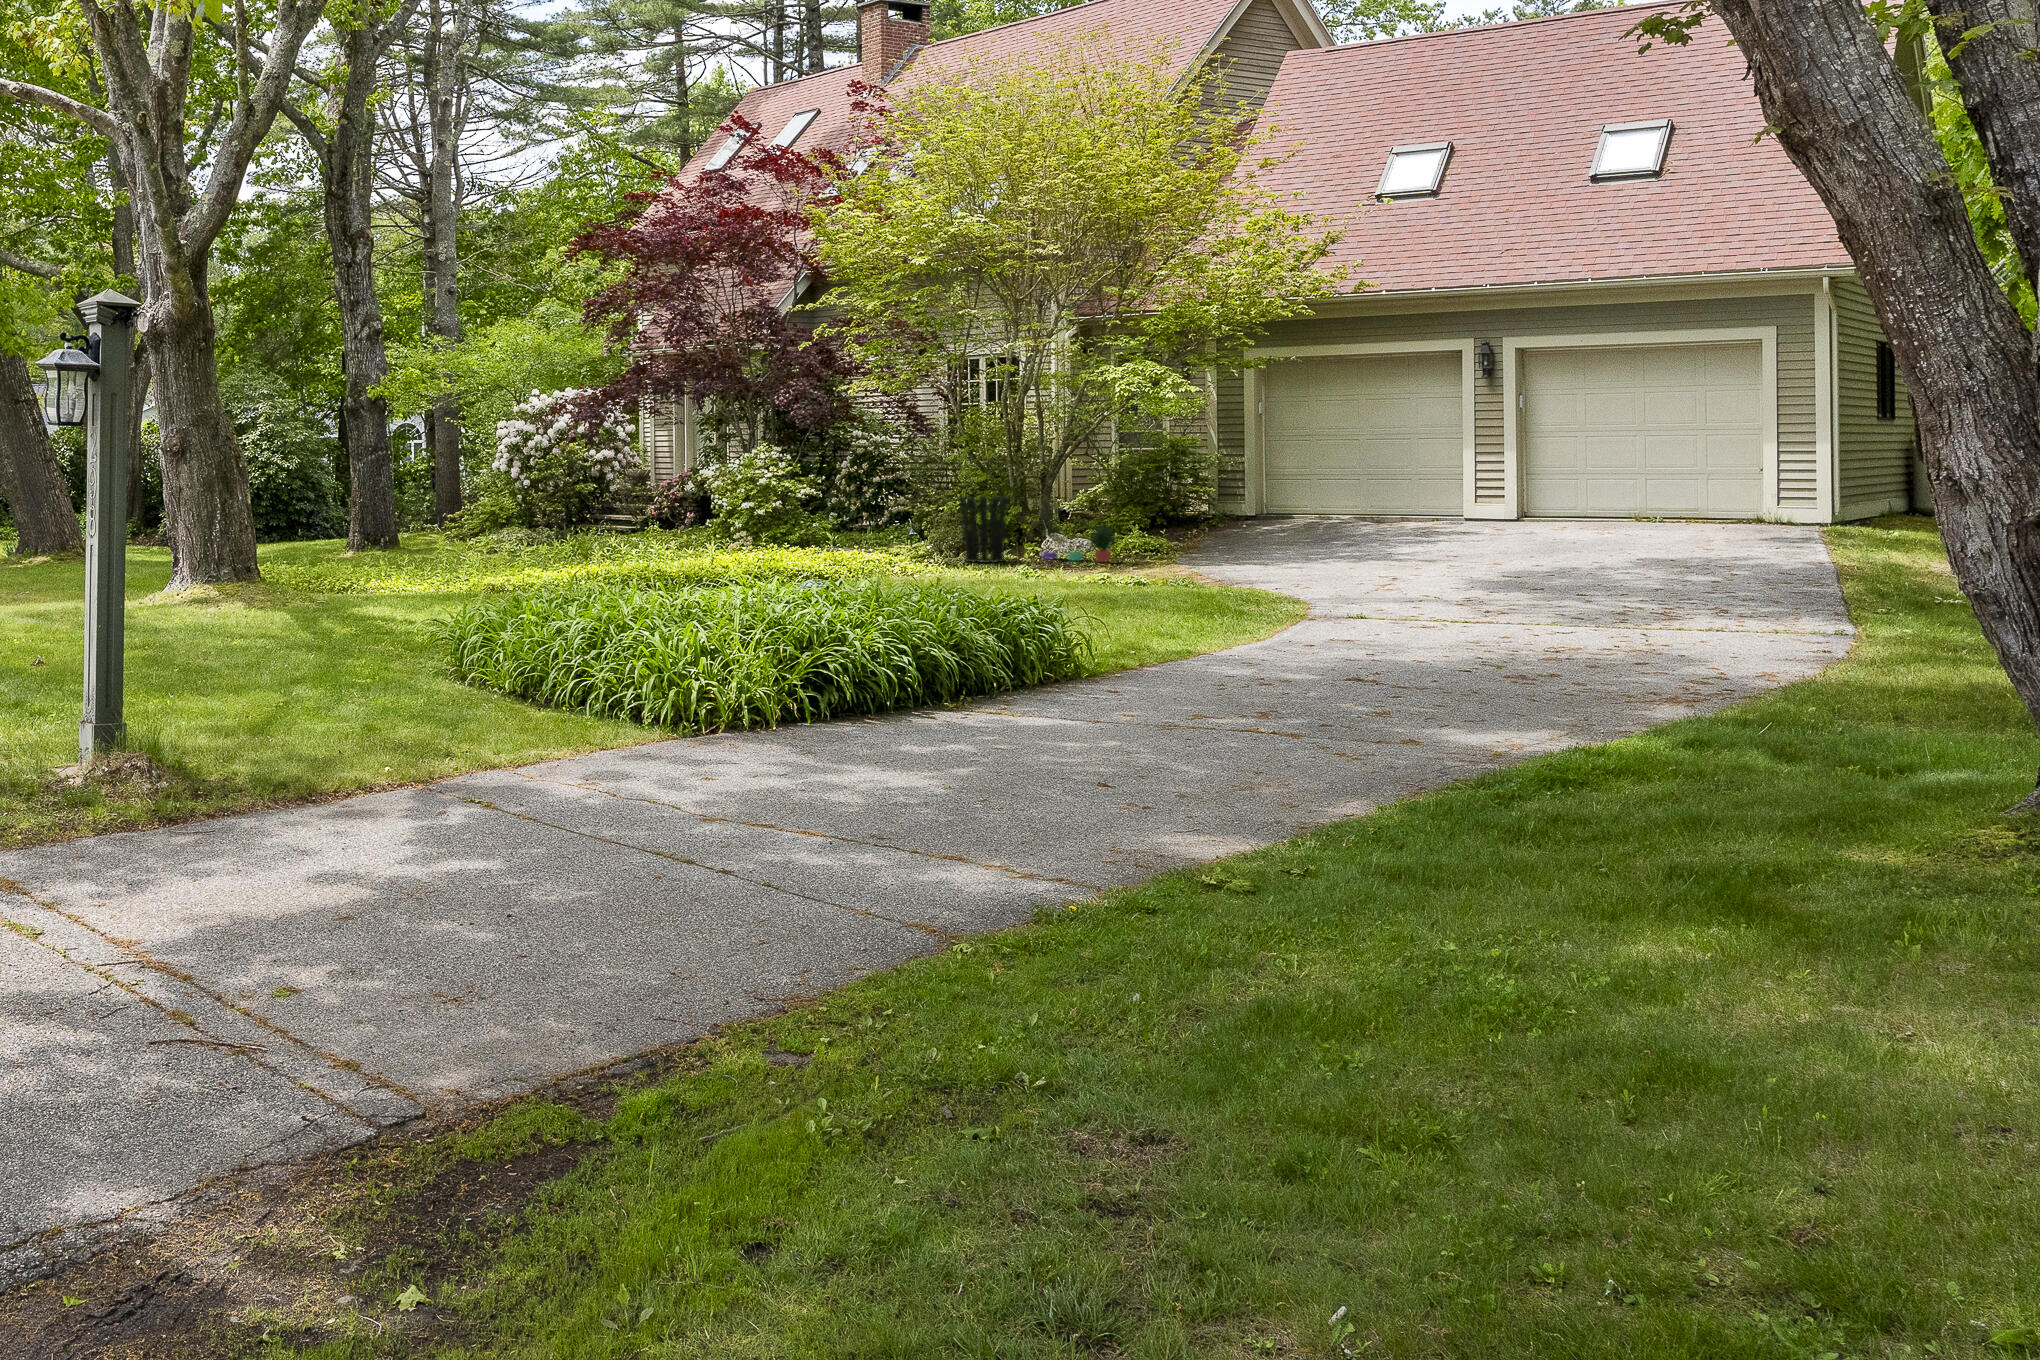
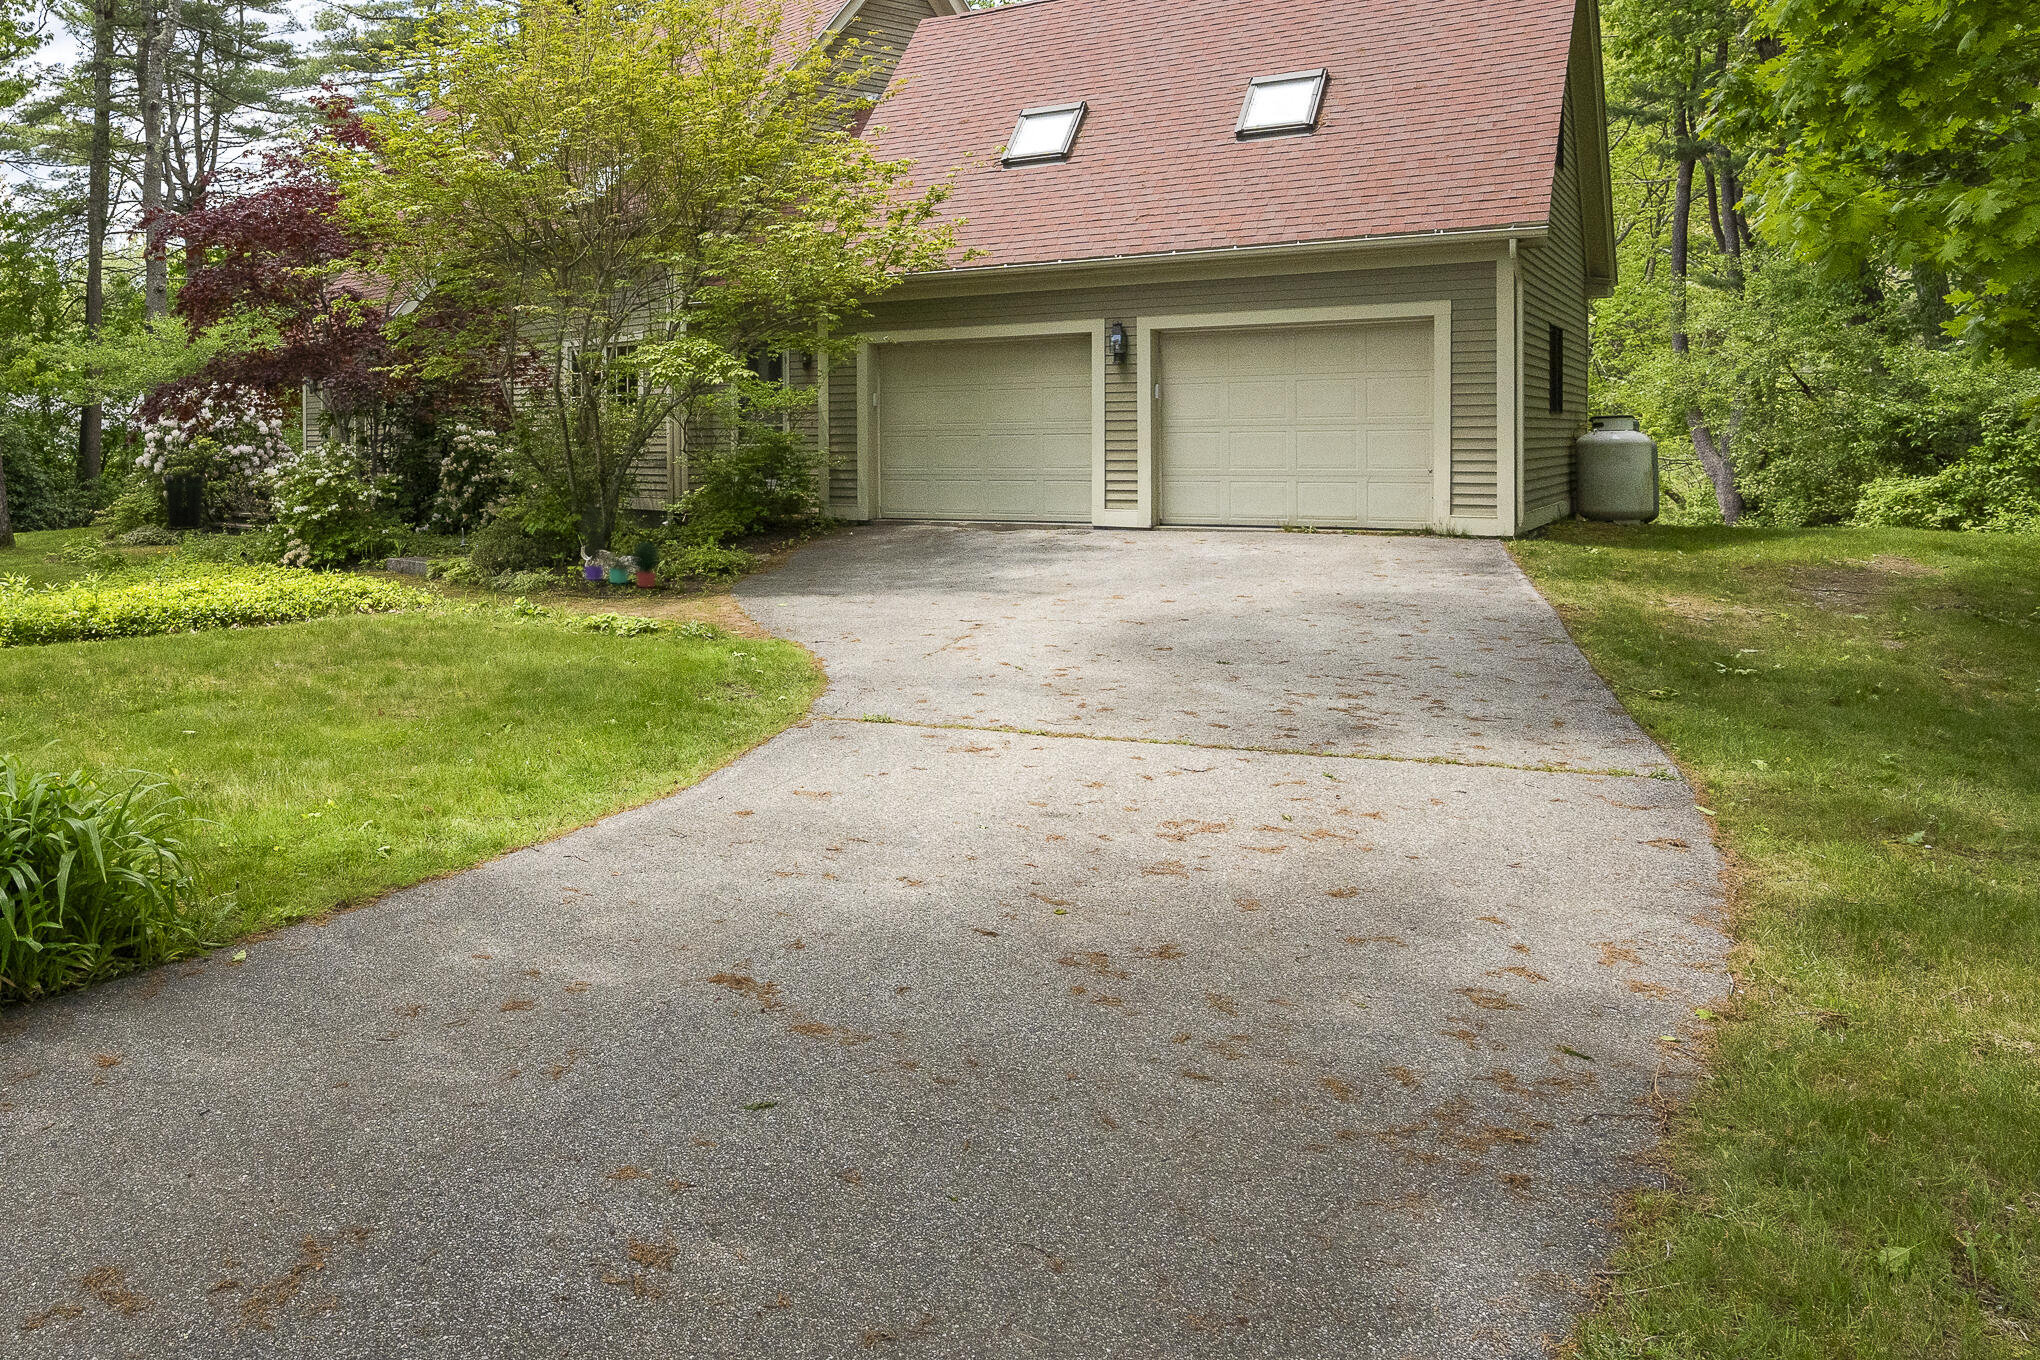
waste bin: present [958,496,1008,563] -> present [164,474,205,529]

